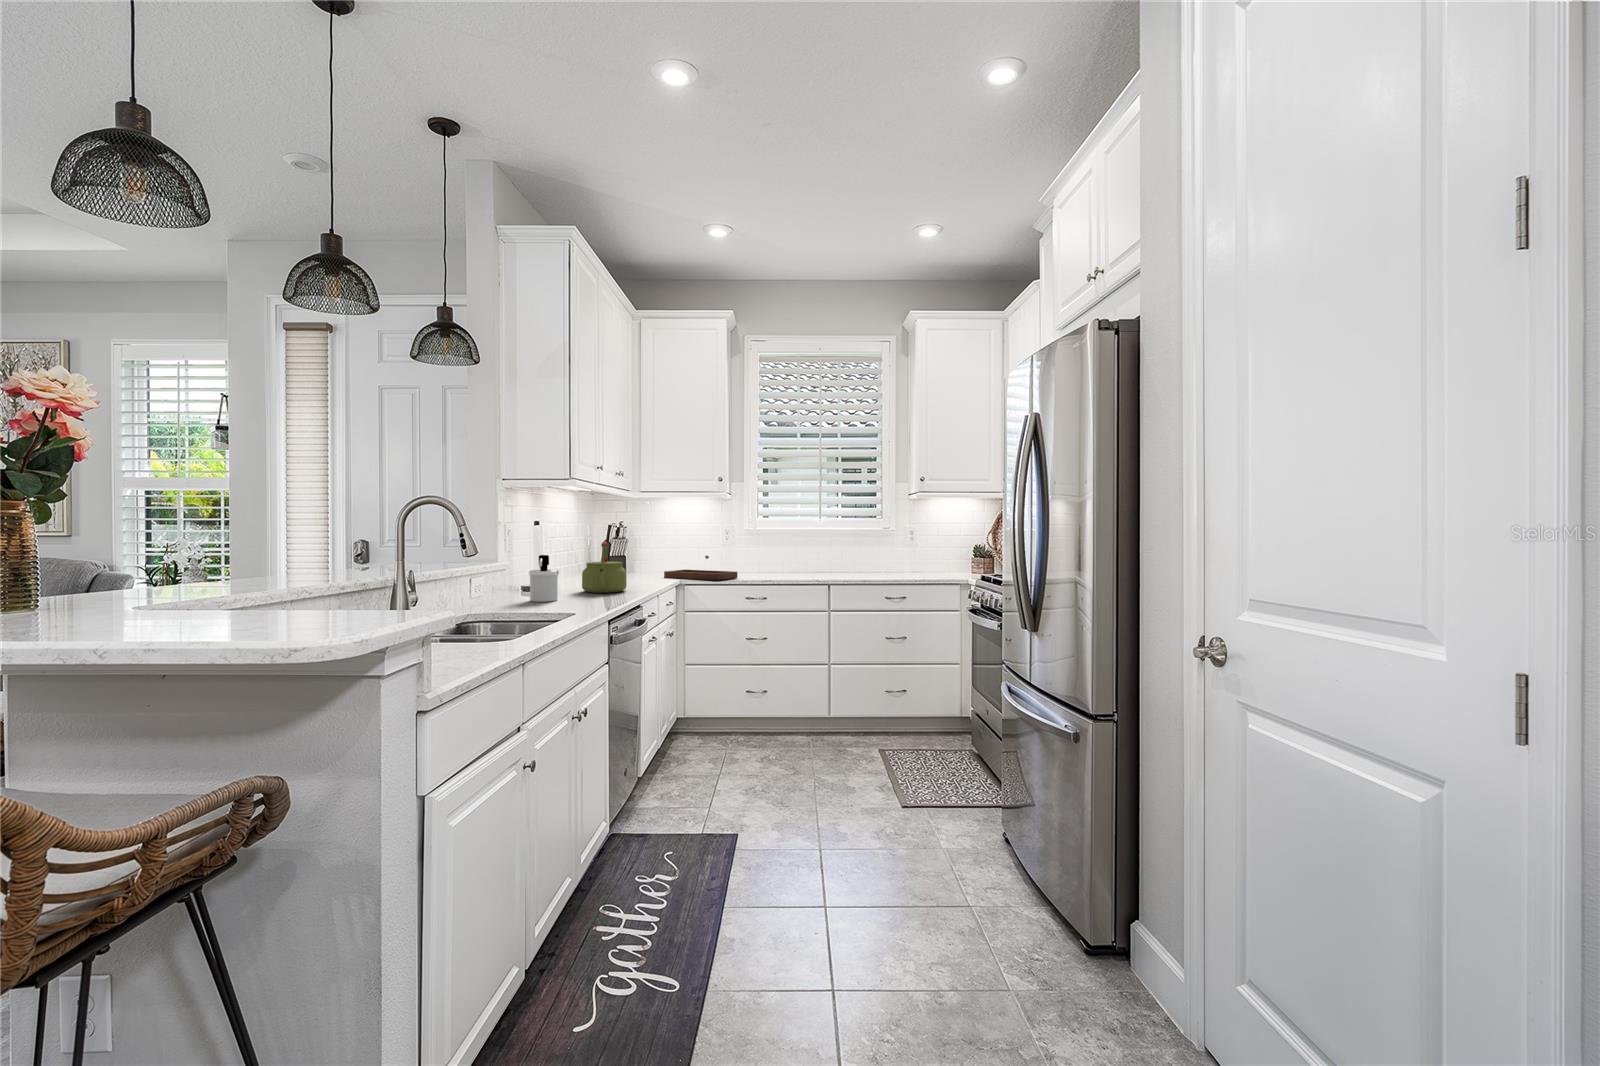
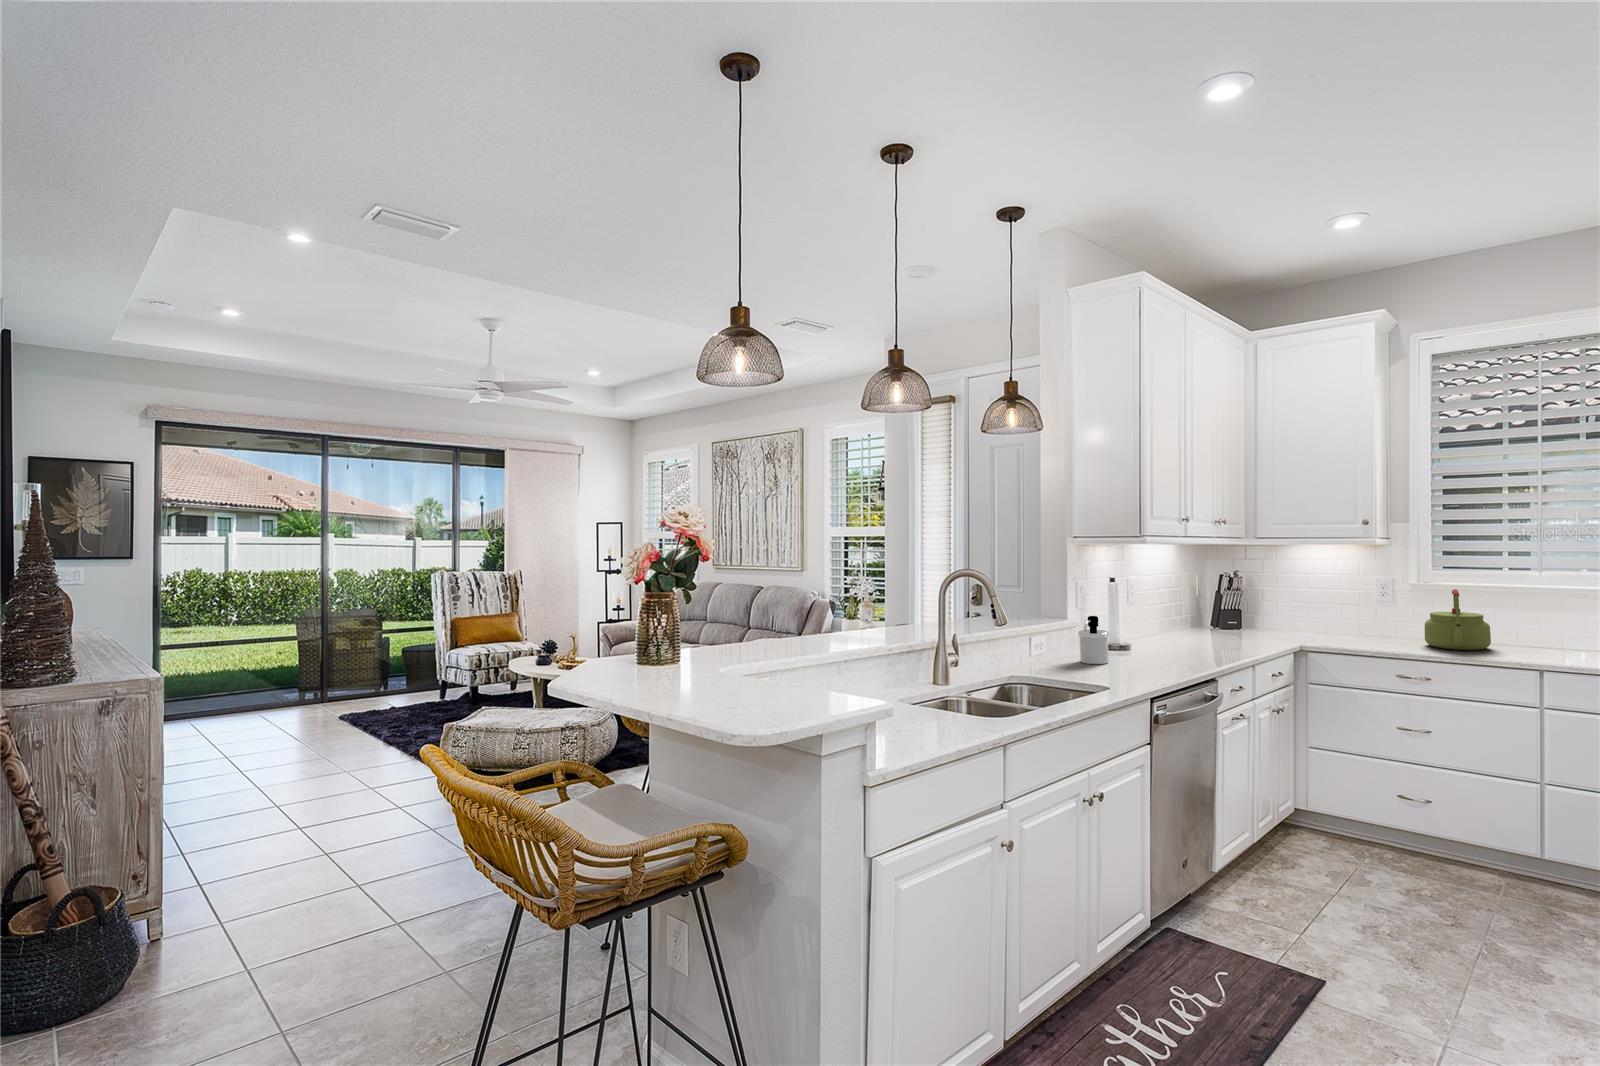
kettle: present [582,541,627,593] -> present [1425,589,1491,650]
tray: present [664,555,738,580] -> none [1269,607,1378,643]

